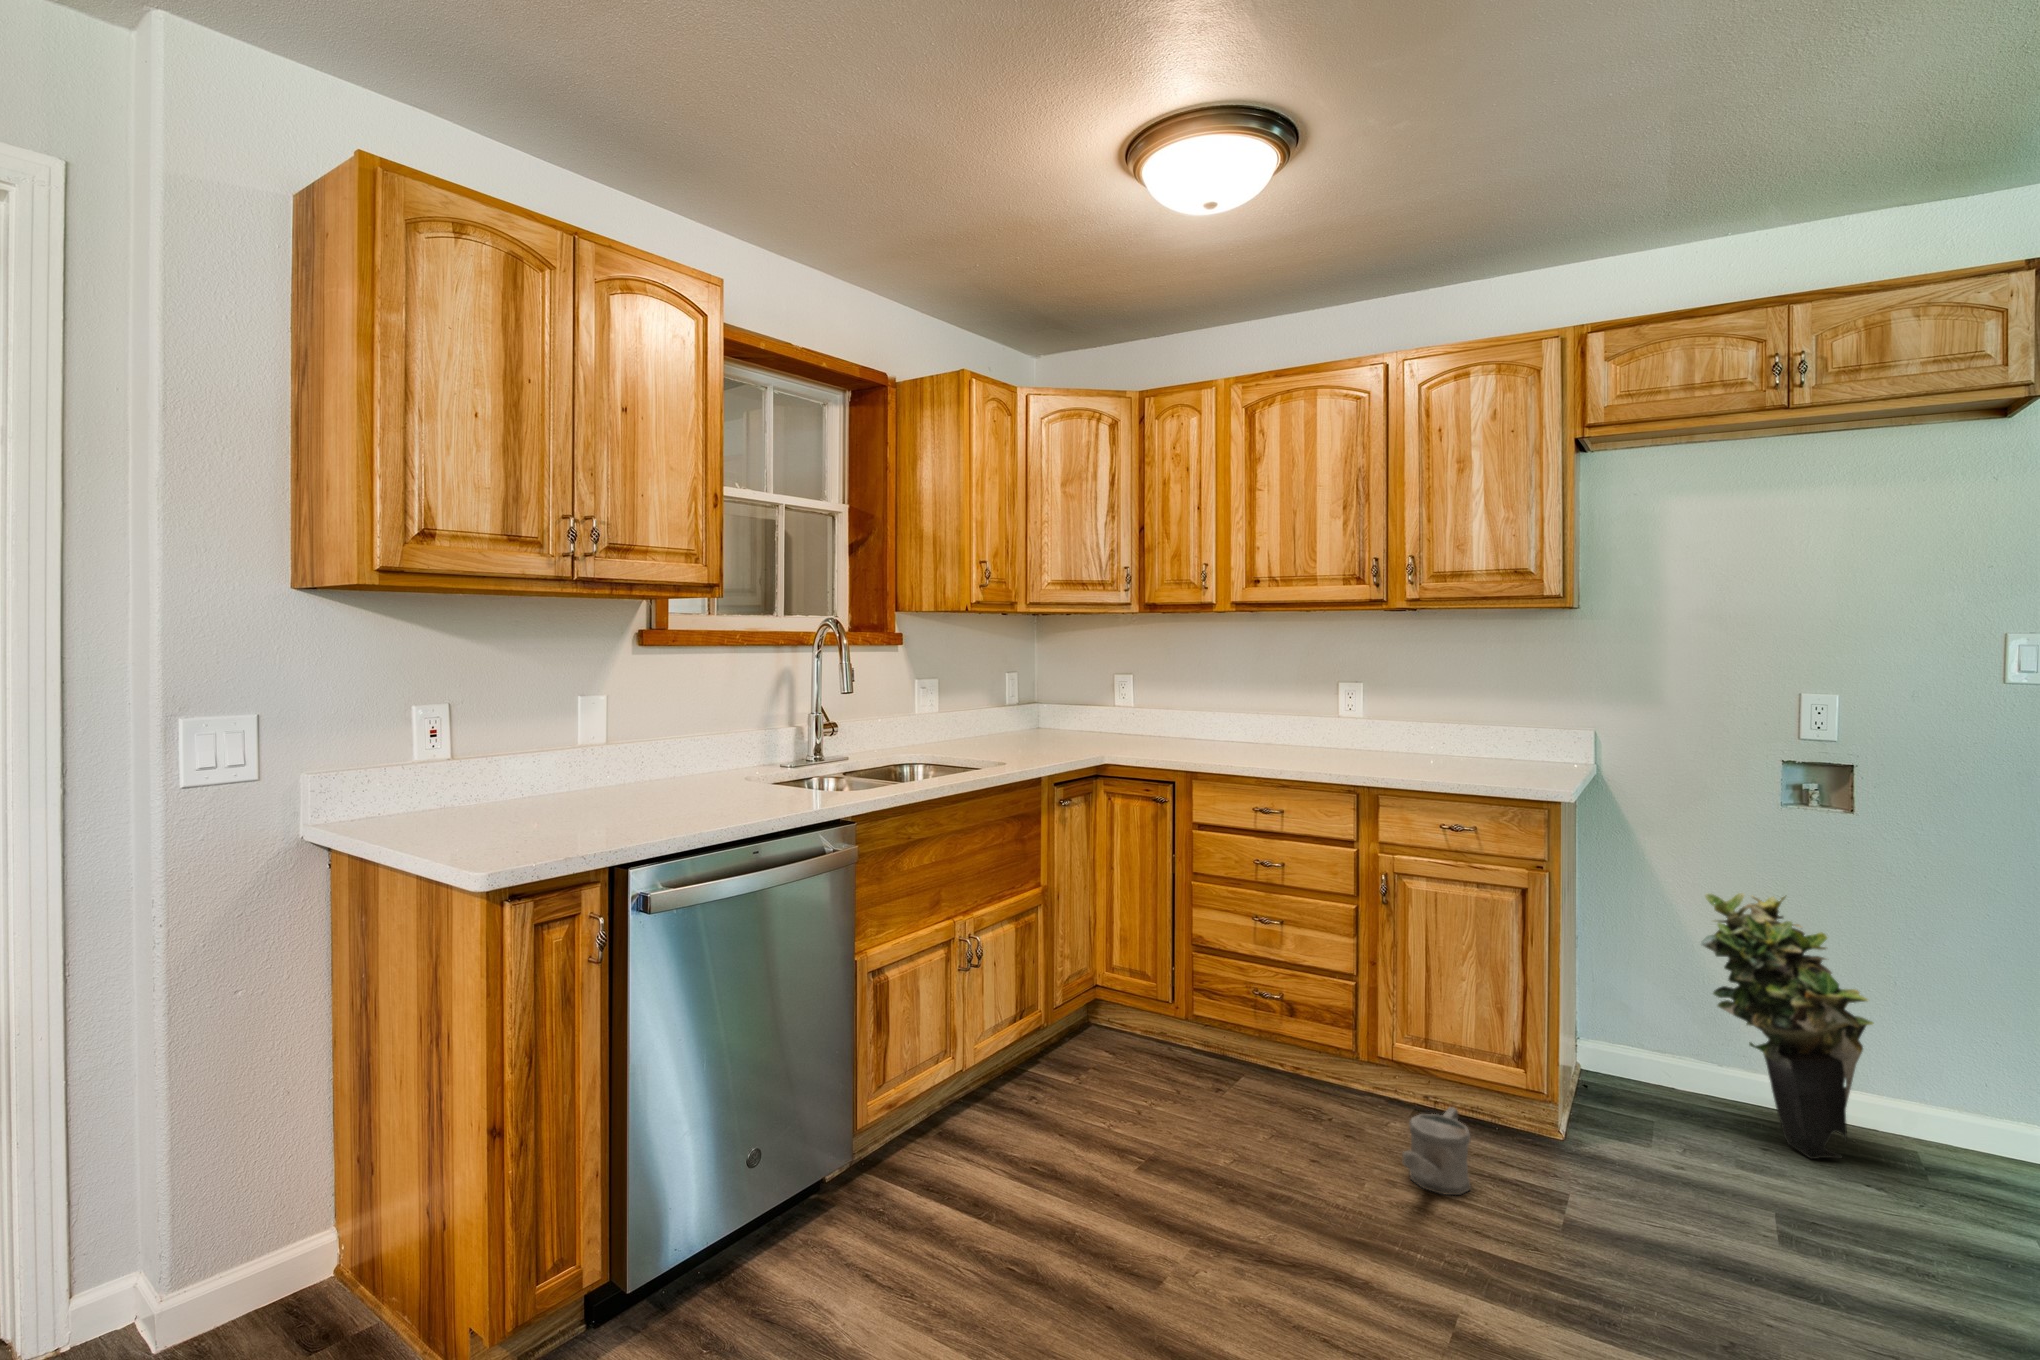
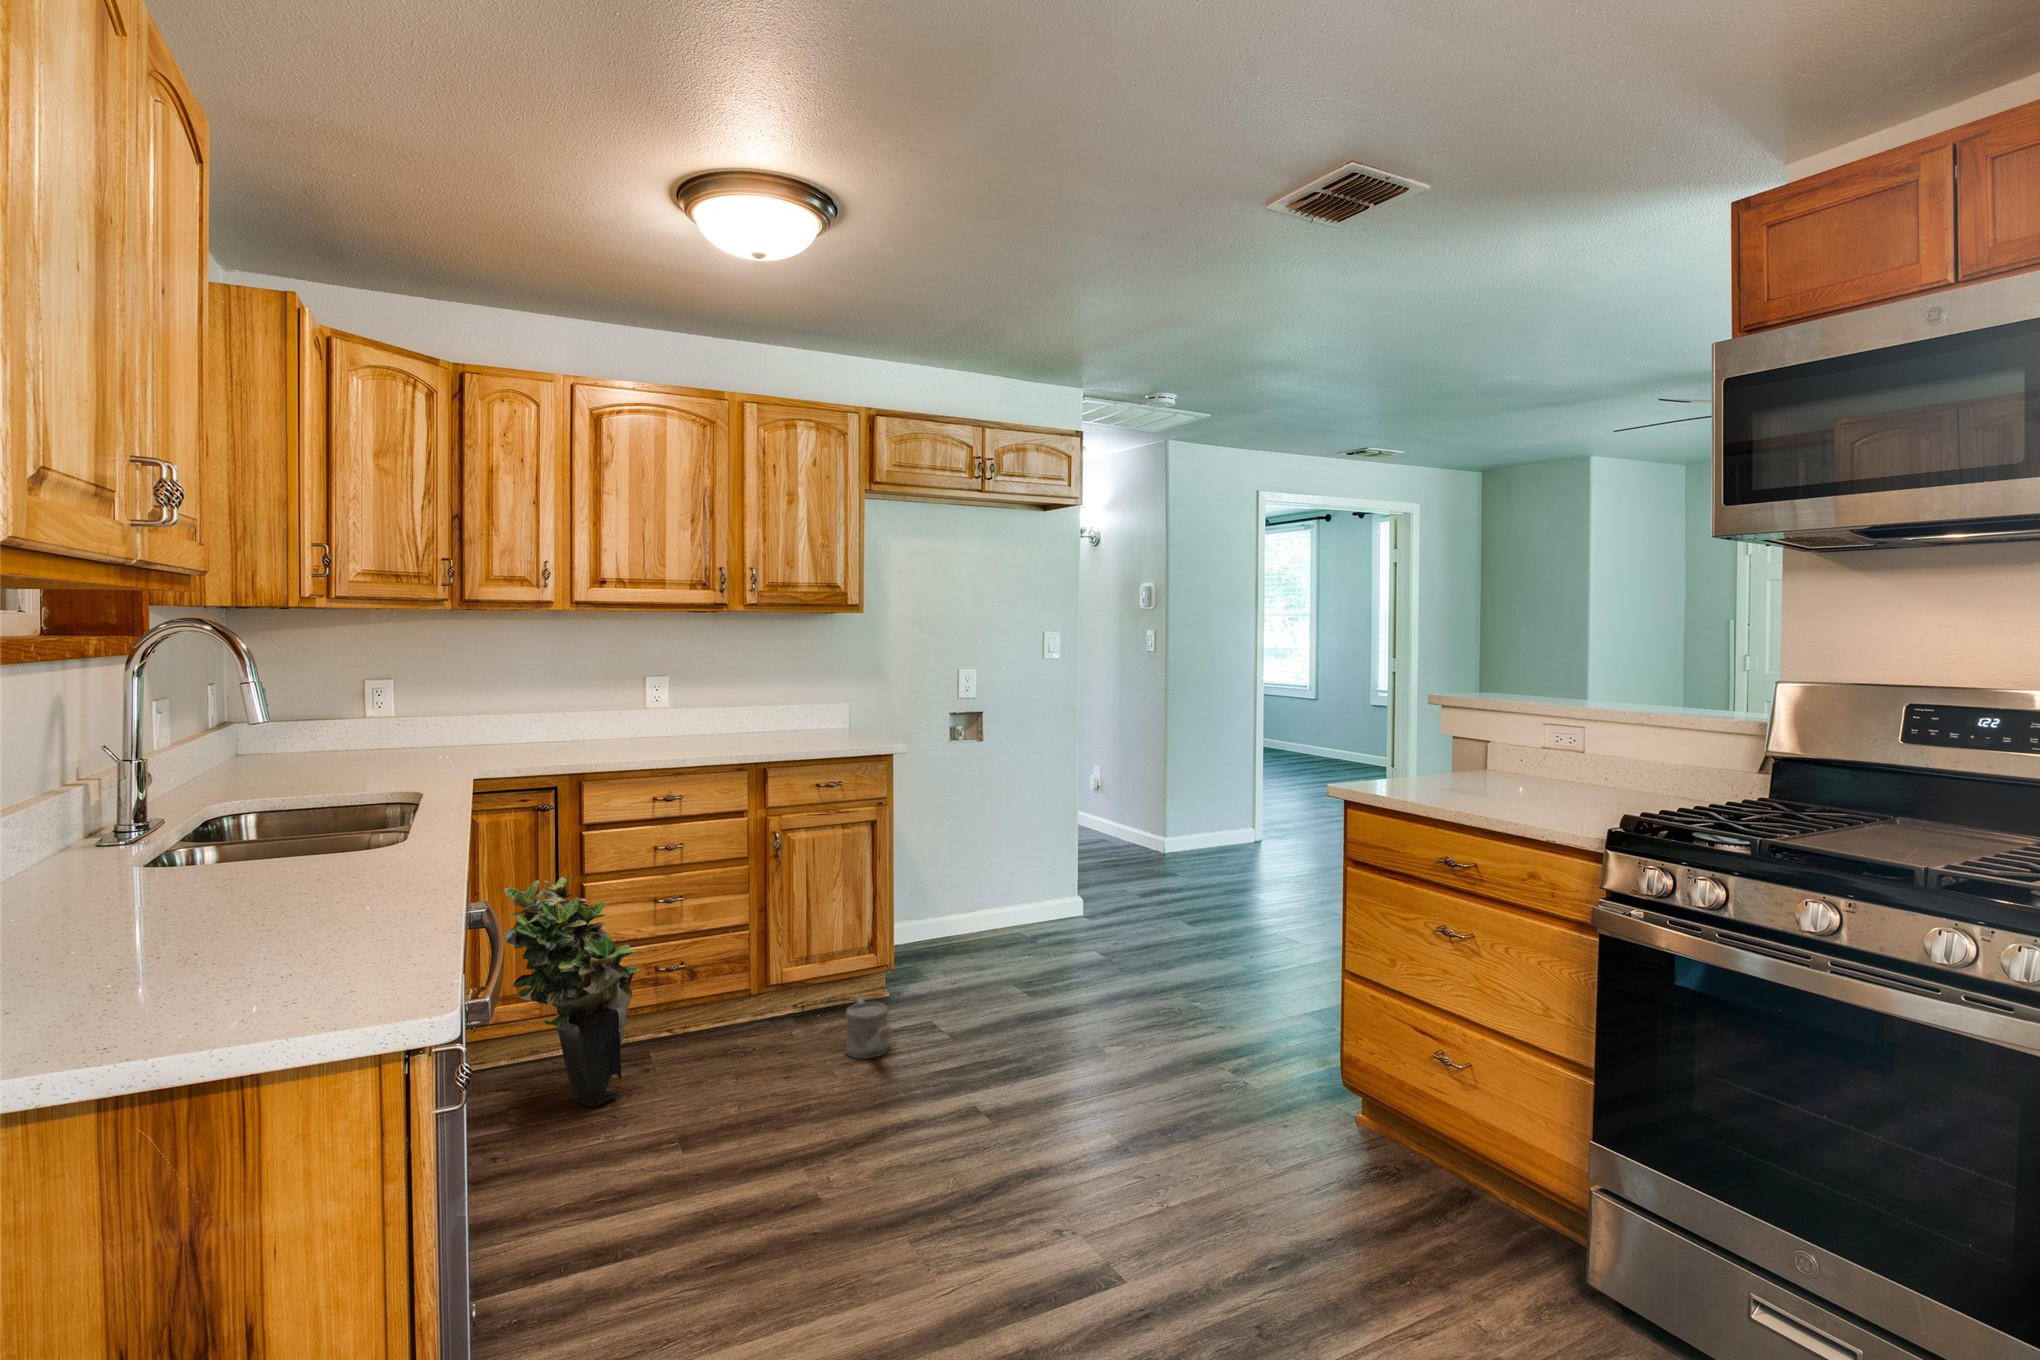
potted plant: present [1701,893,1873,1159] -> present [504,874,639,1108]

